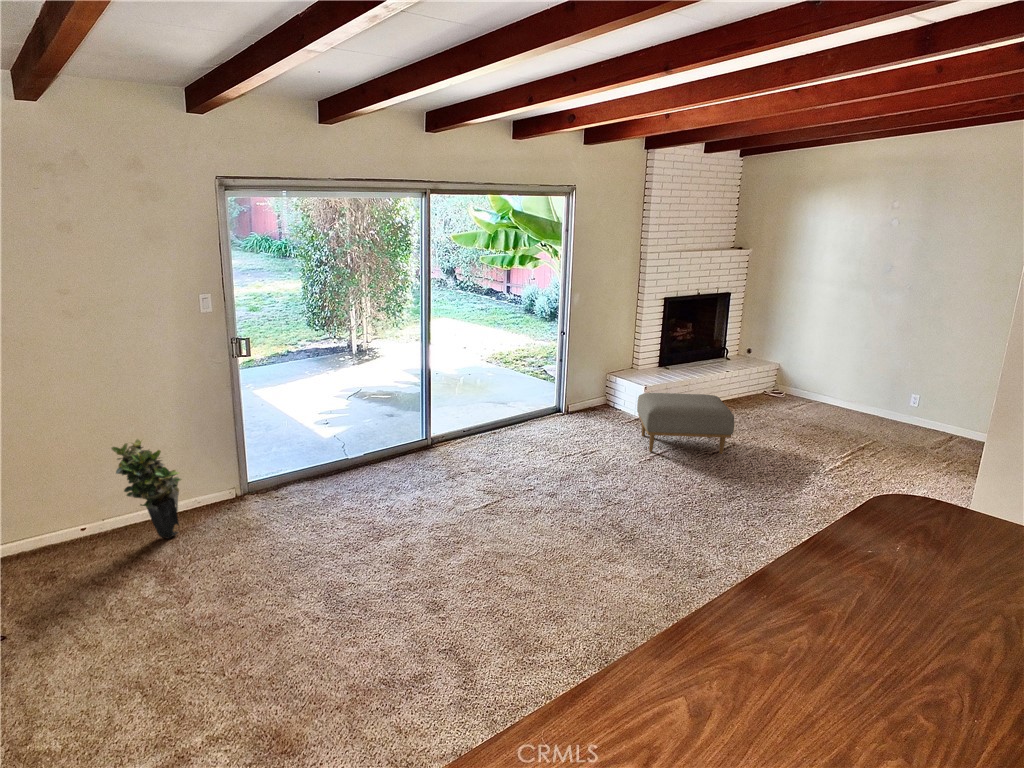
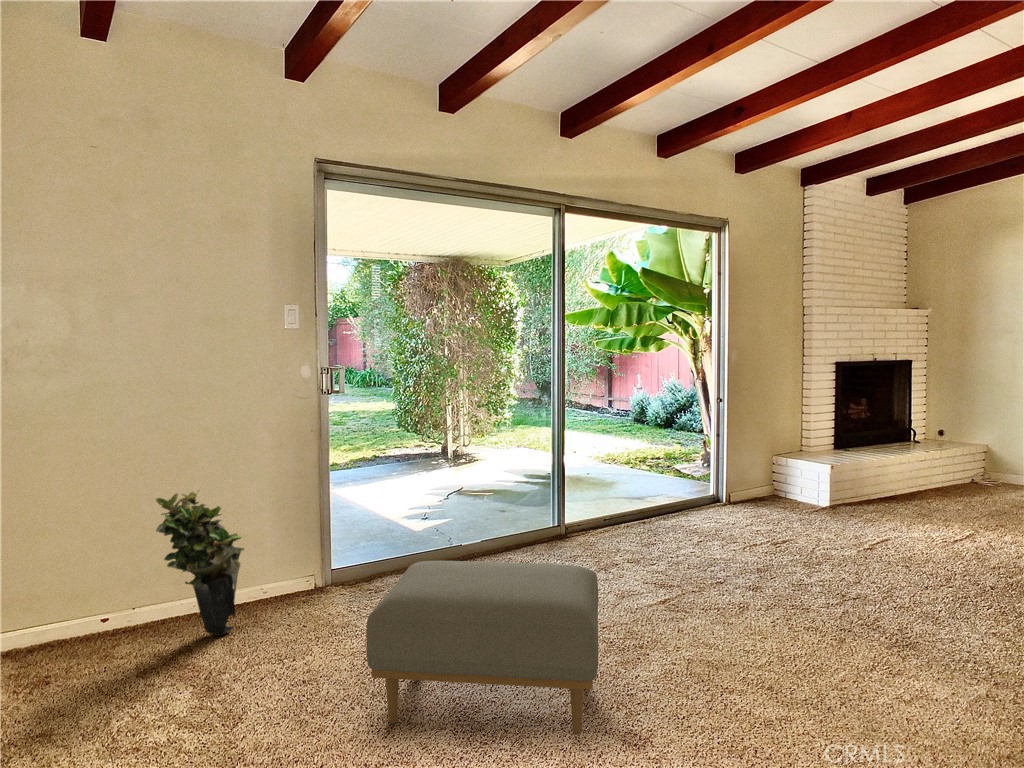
ottoman: present [637,393,734,455] -> present [366,561,599,735]

